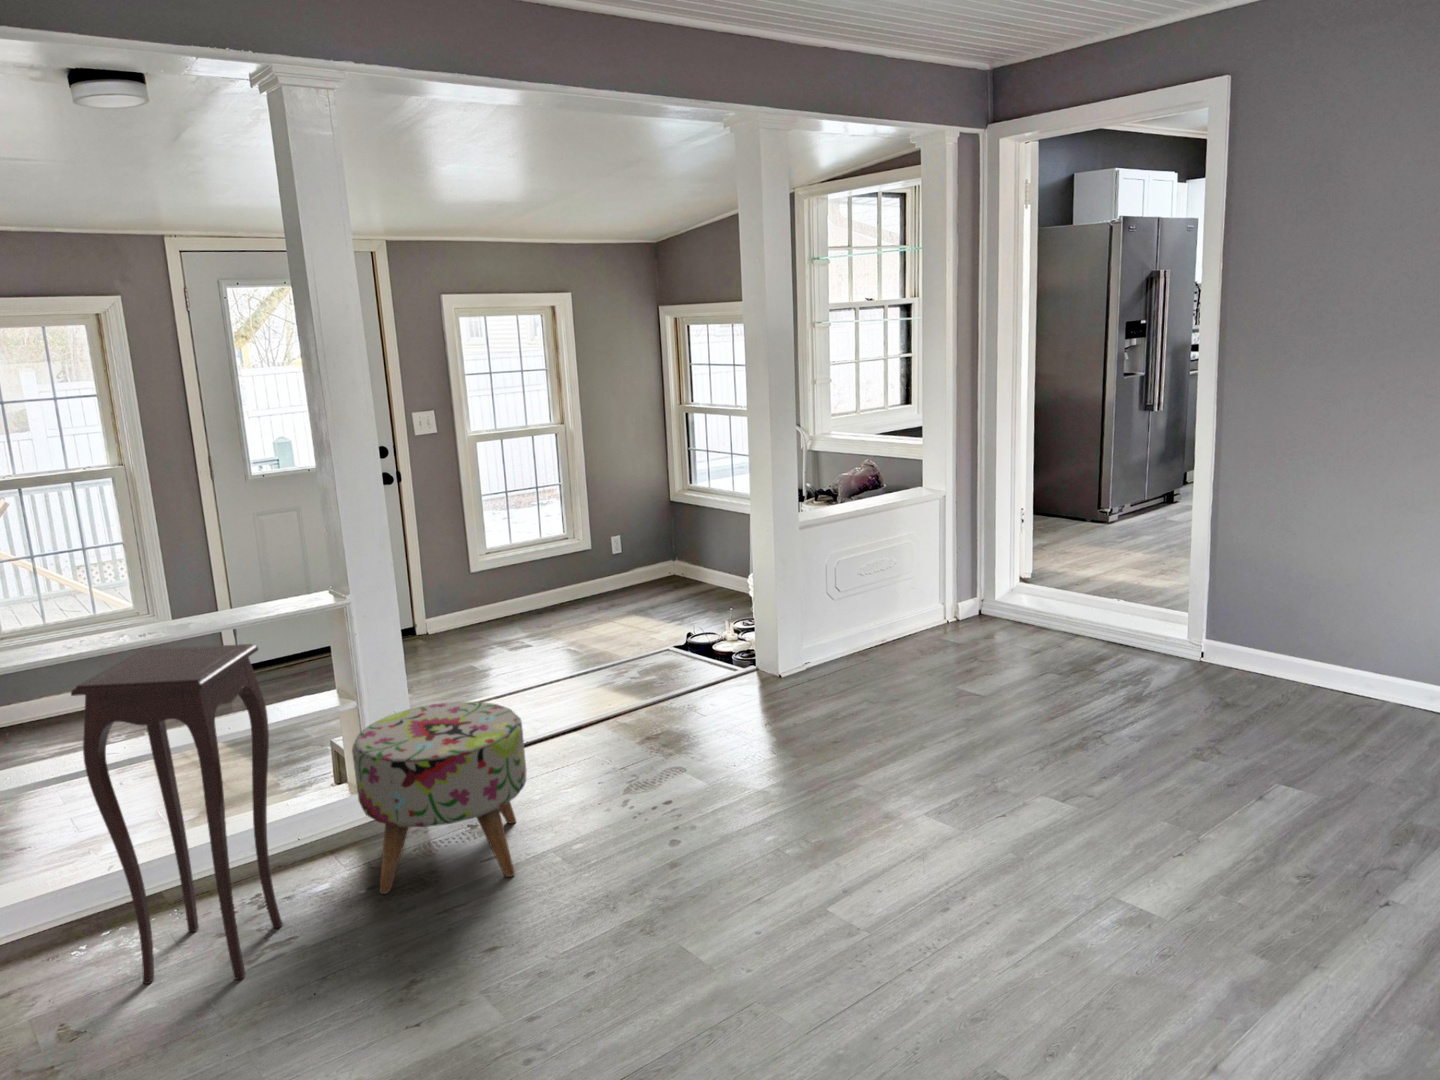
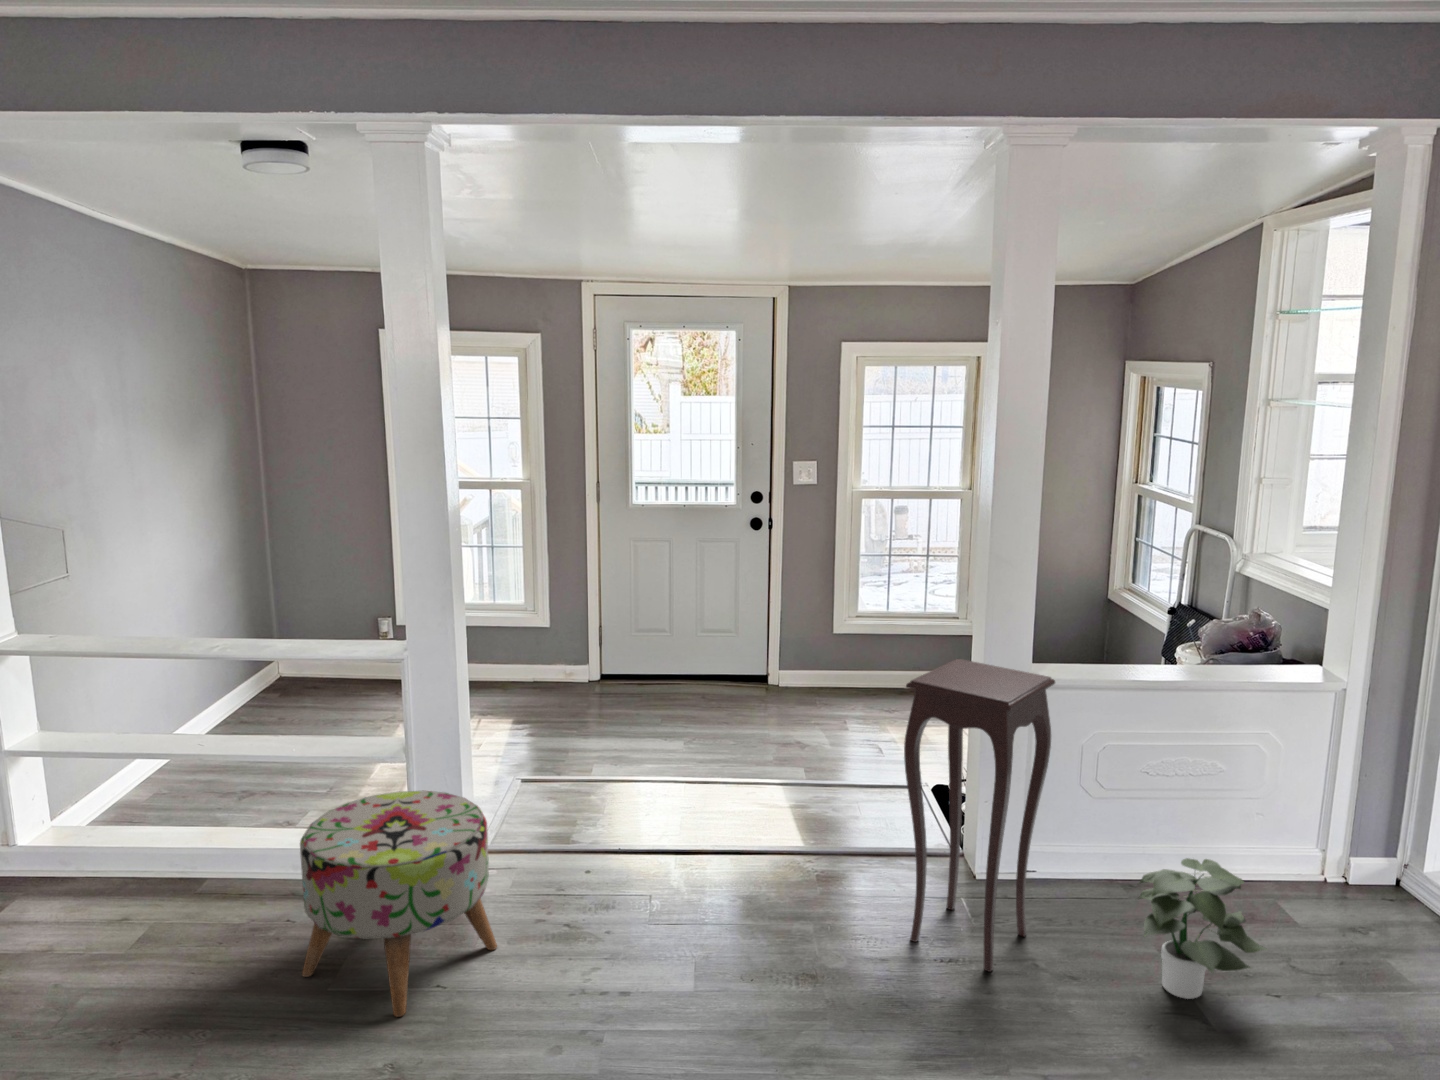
potted plant: none [902,602,986,690] -> present [1138,858,1267,999]
side table: present [71,644,282,984] -> present [904,659,1055,972]

